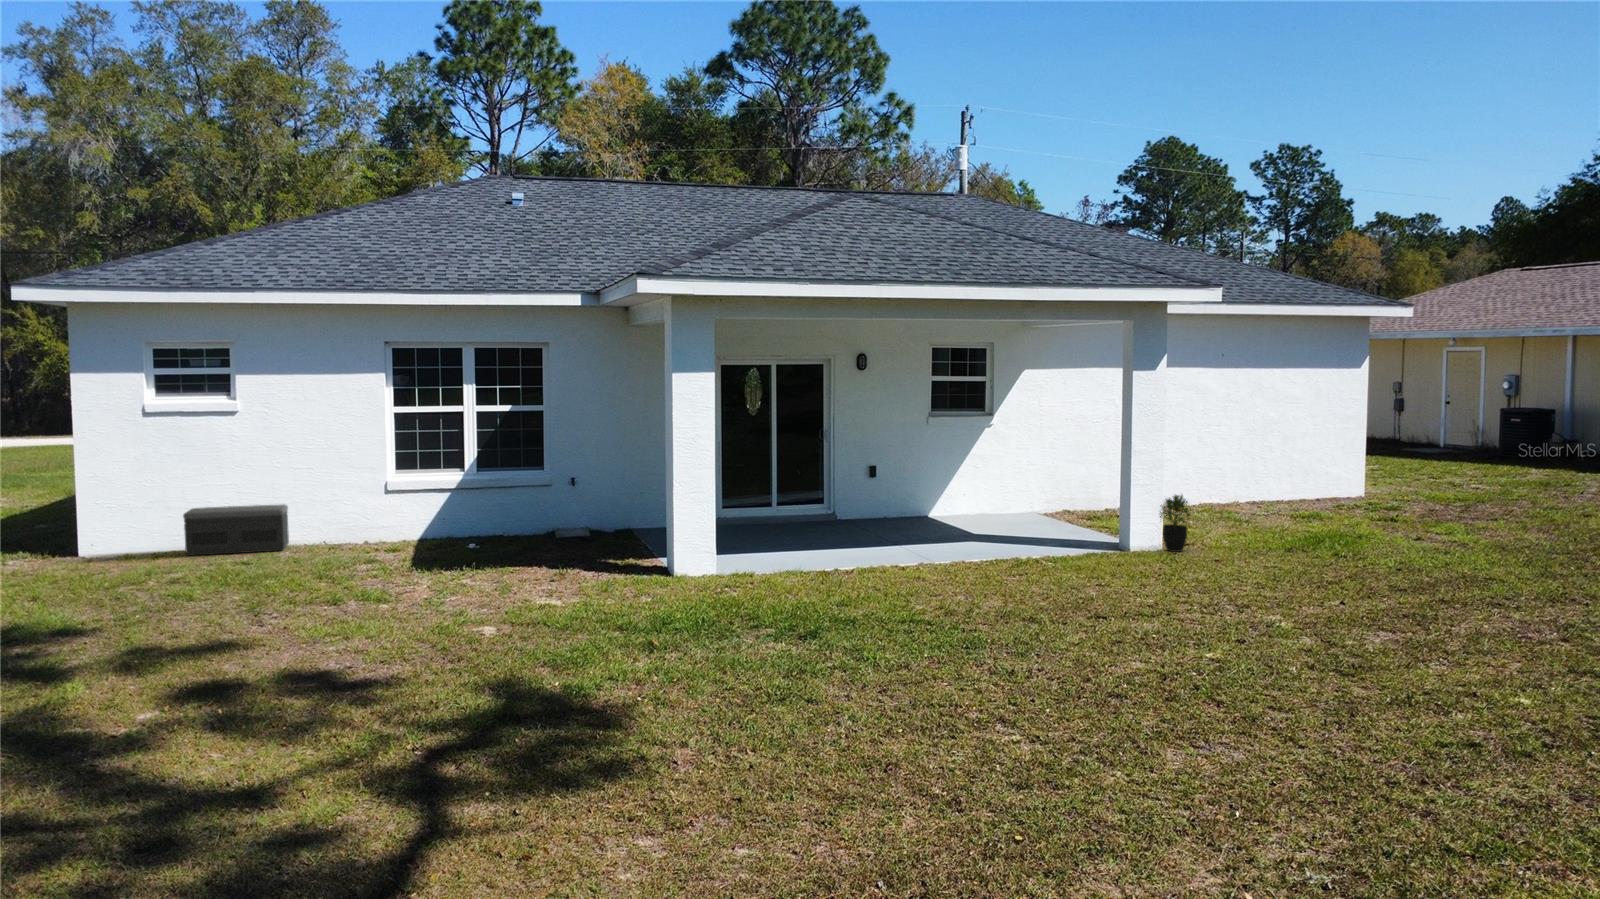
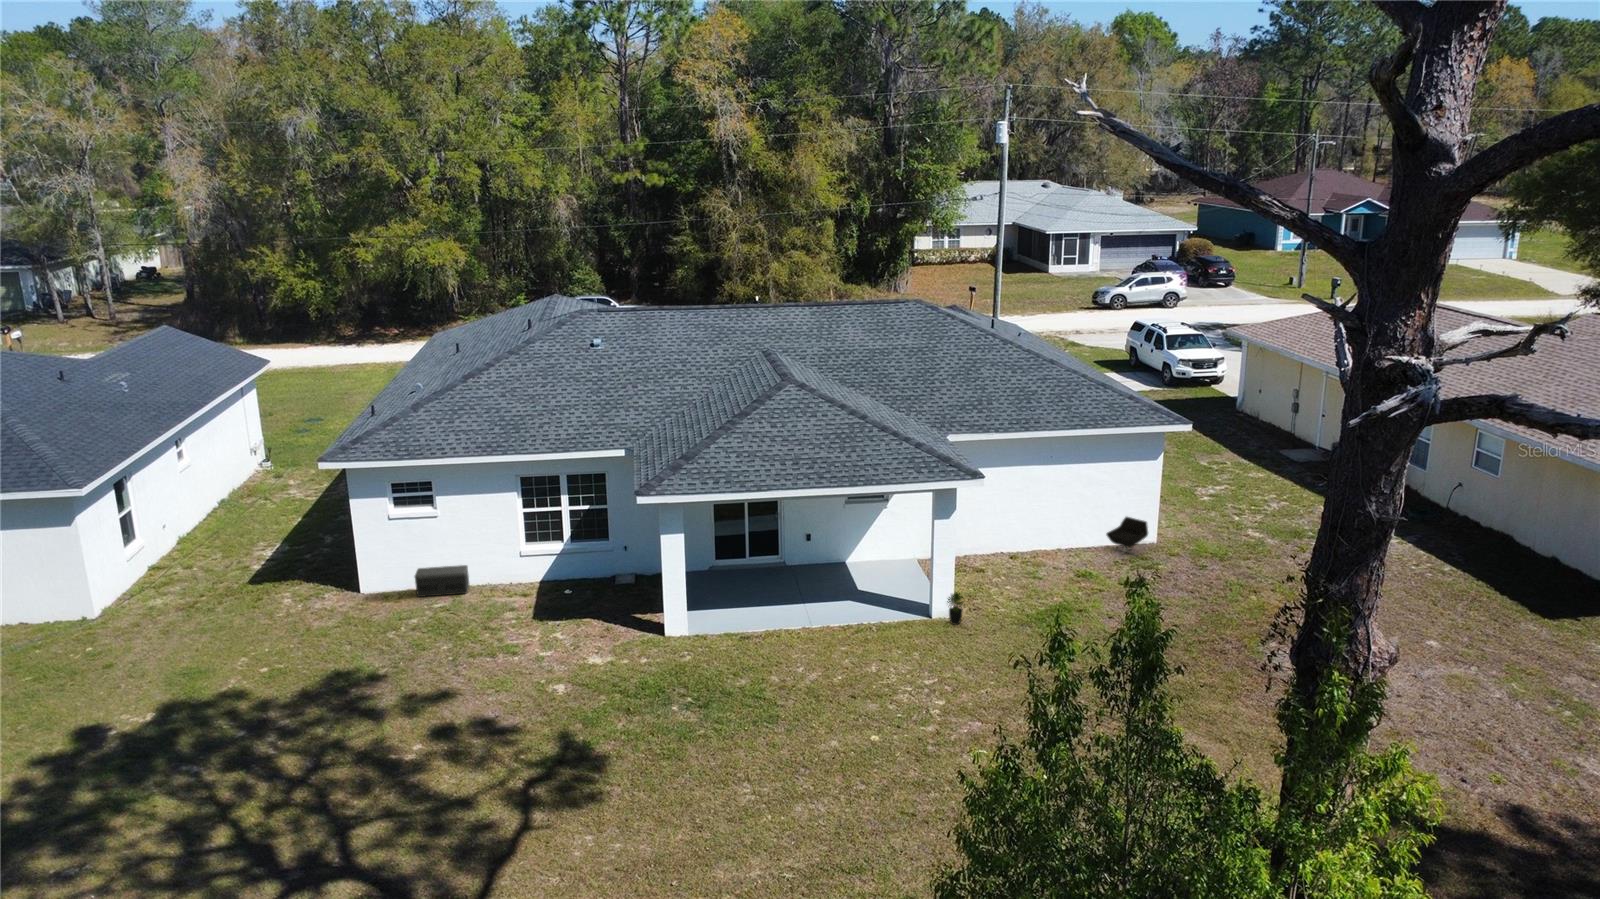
lounge chair: none [1306,451,1367,503] -> present [1106,517,1148,552]

